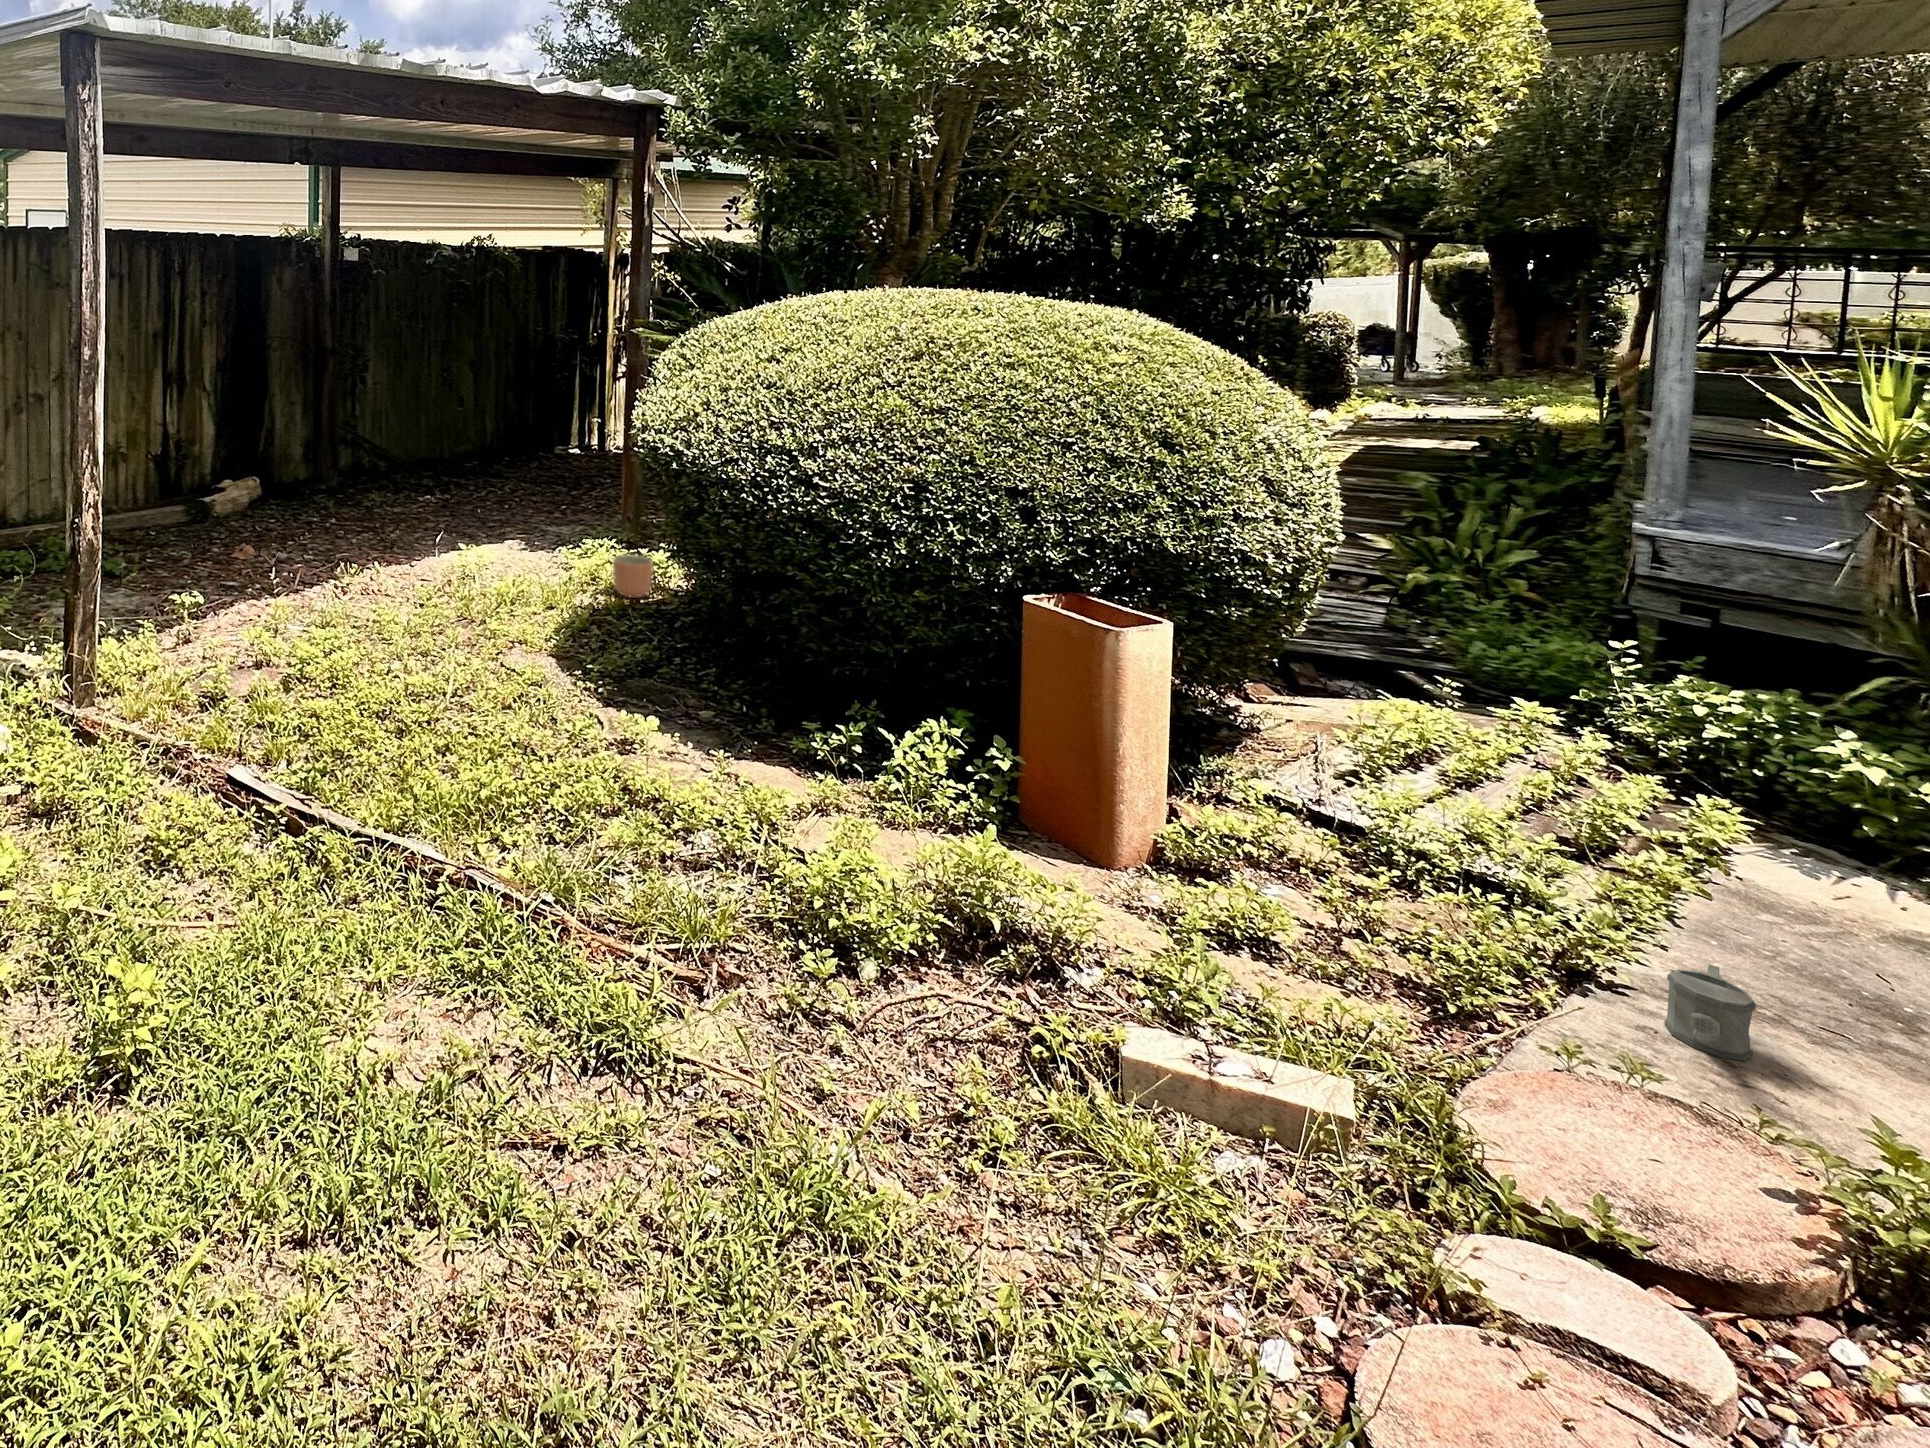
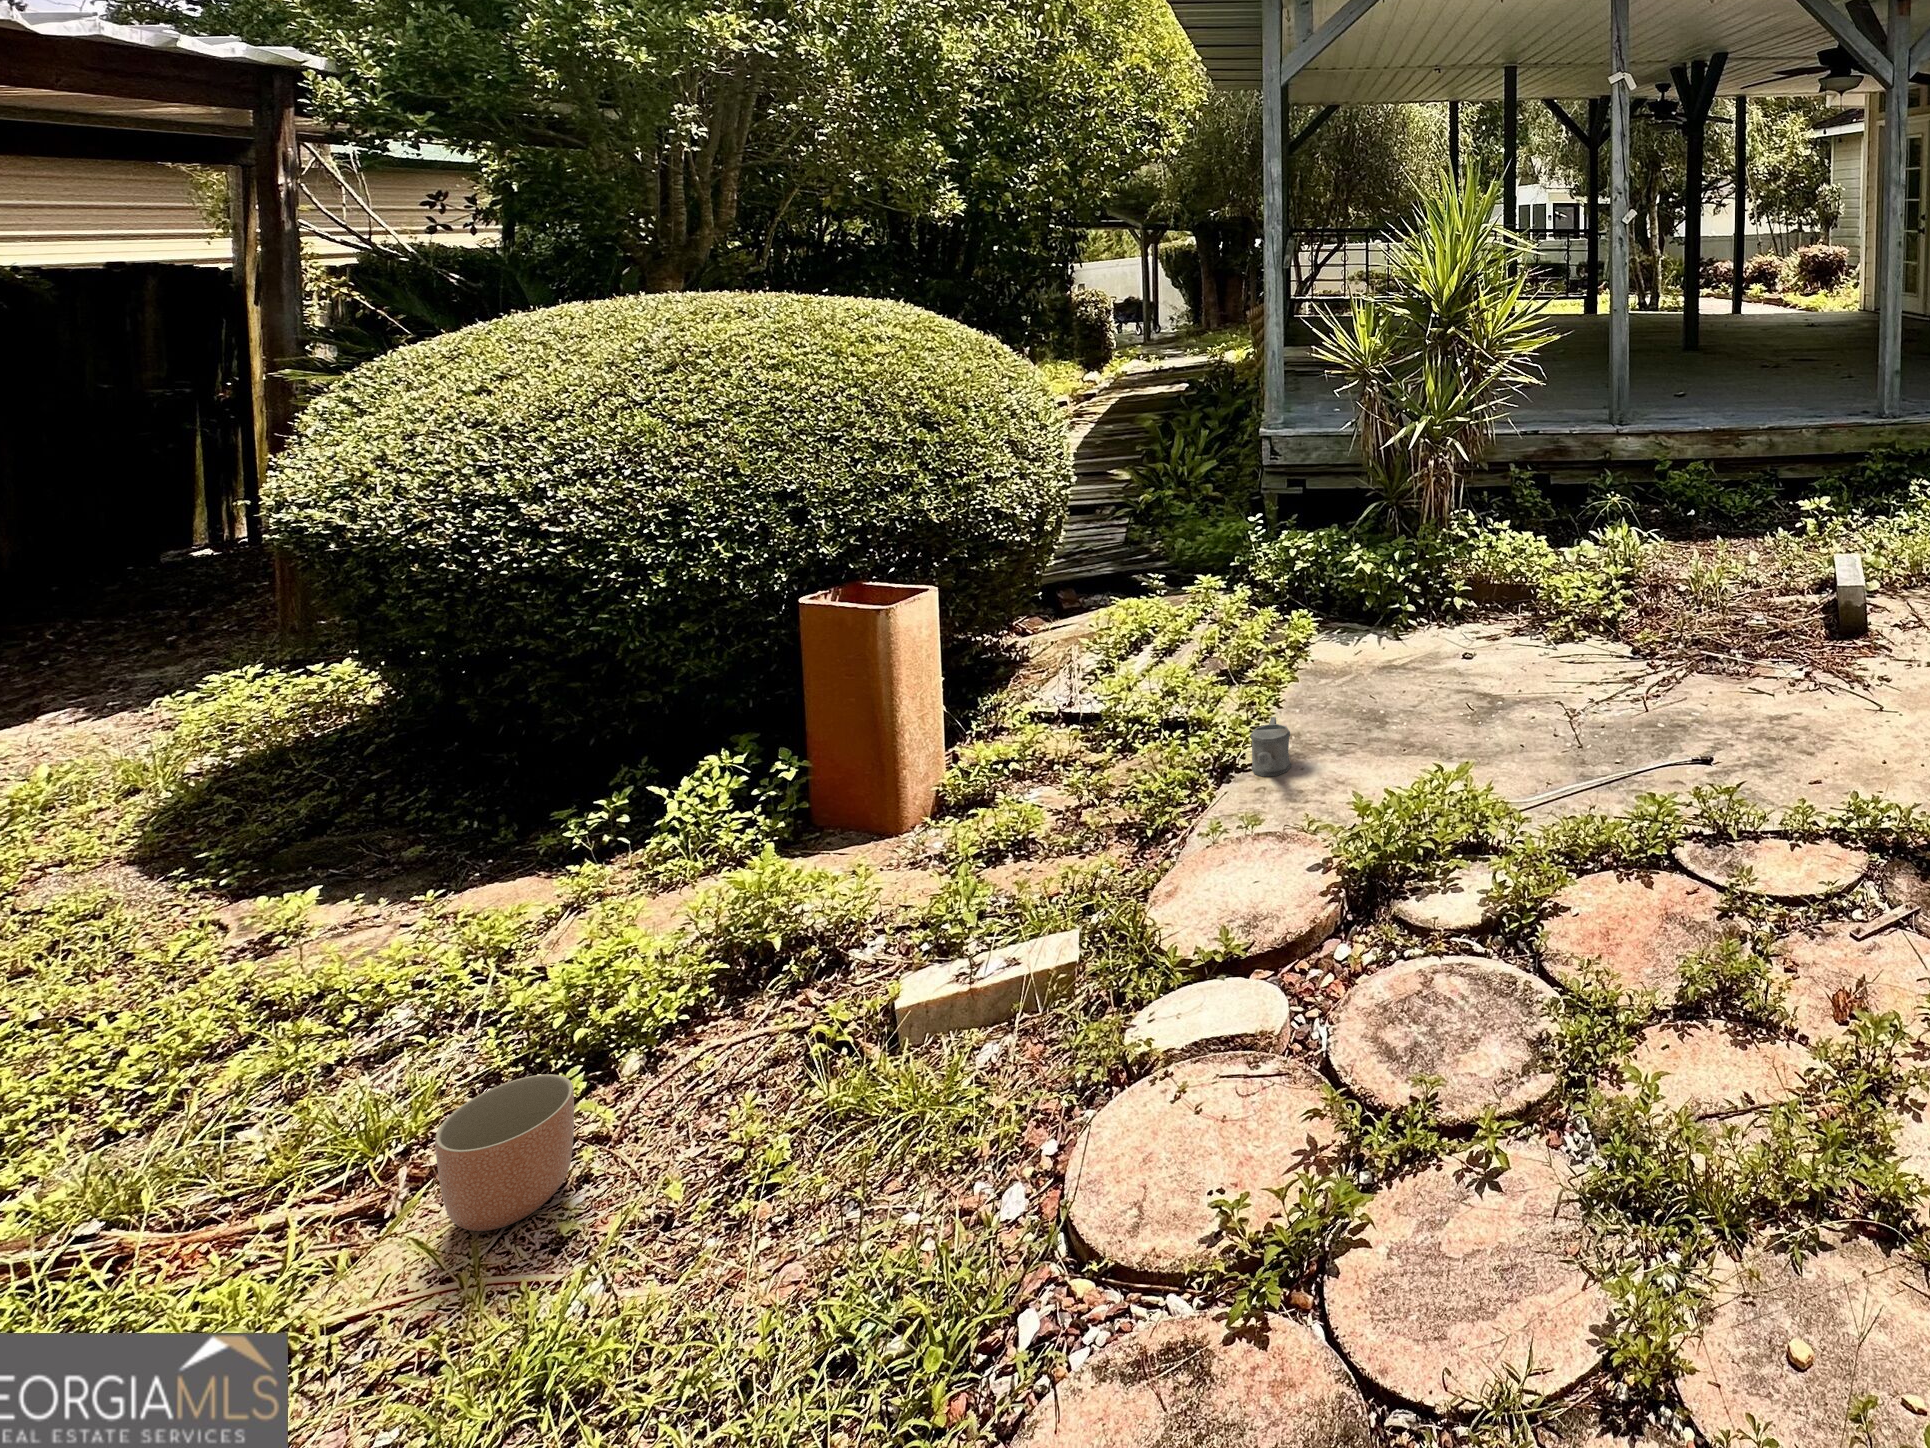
planter: present [613,554,653,598] -> present [435,1074,574,1231]

